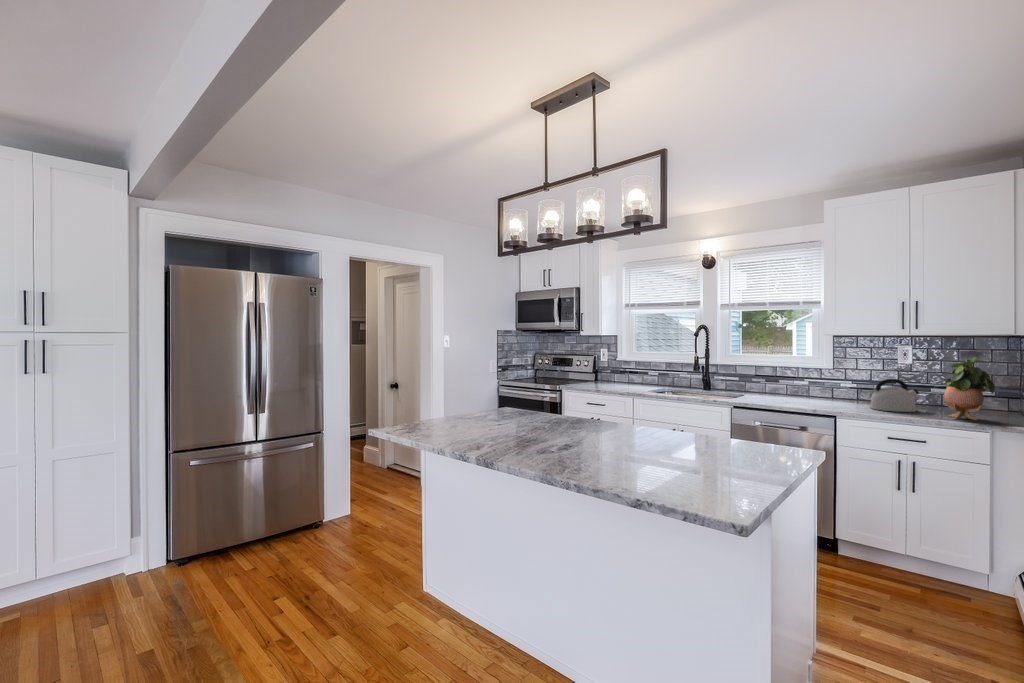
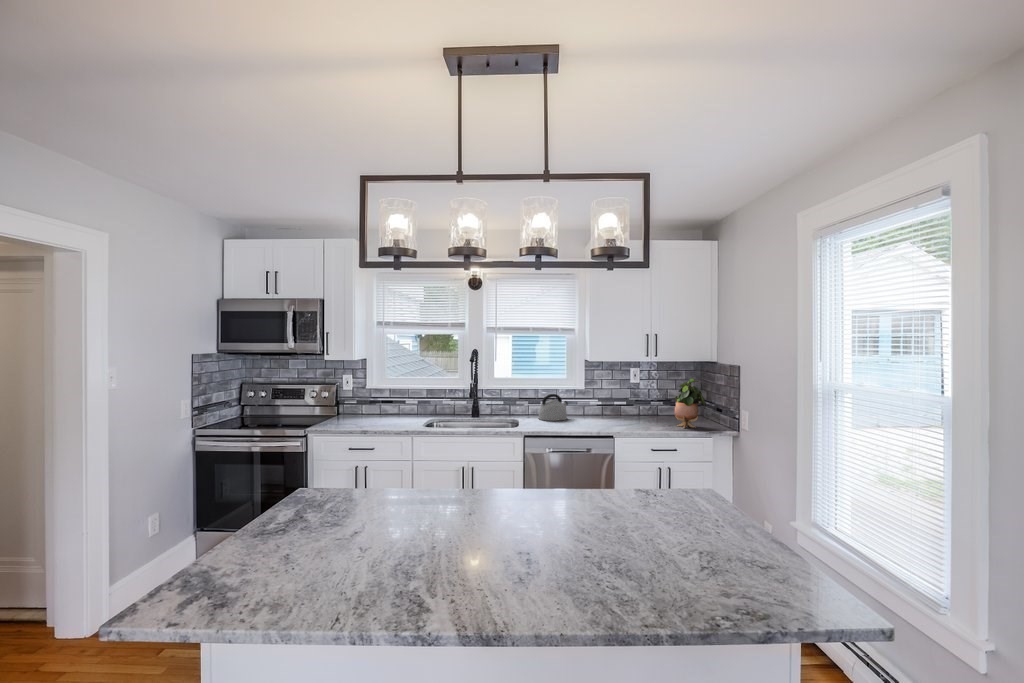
kettle: present [870,379,919,412] -> present [539,394,568,421]

